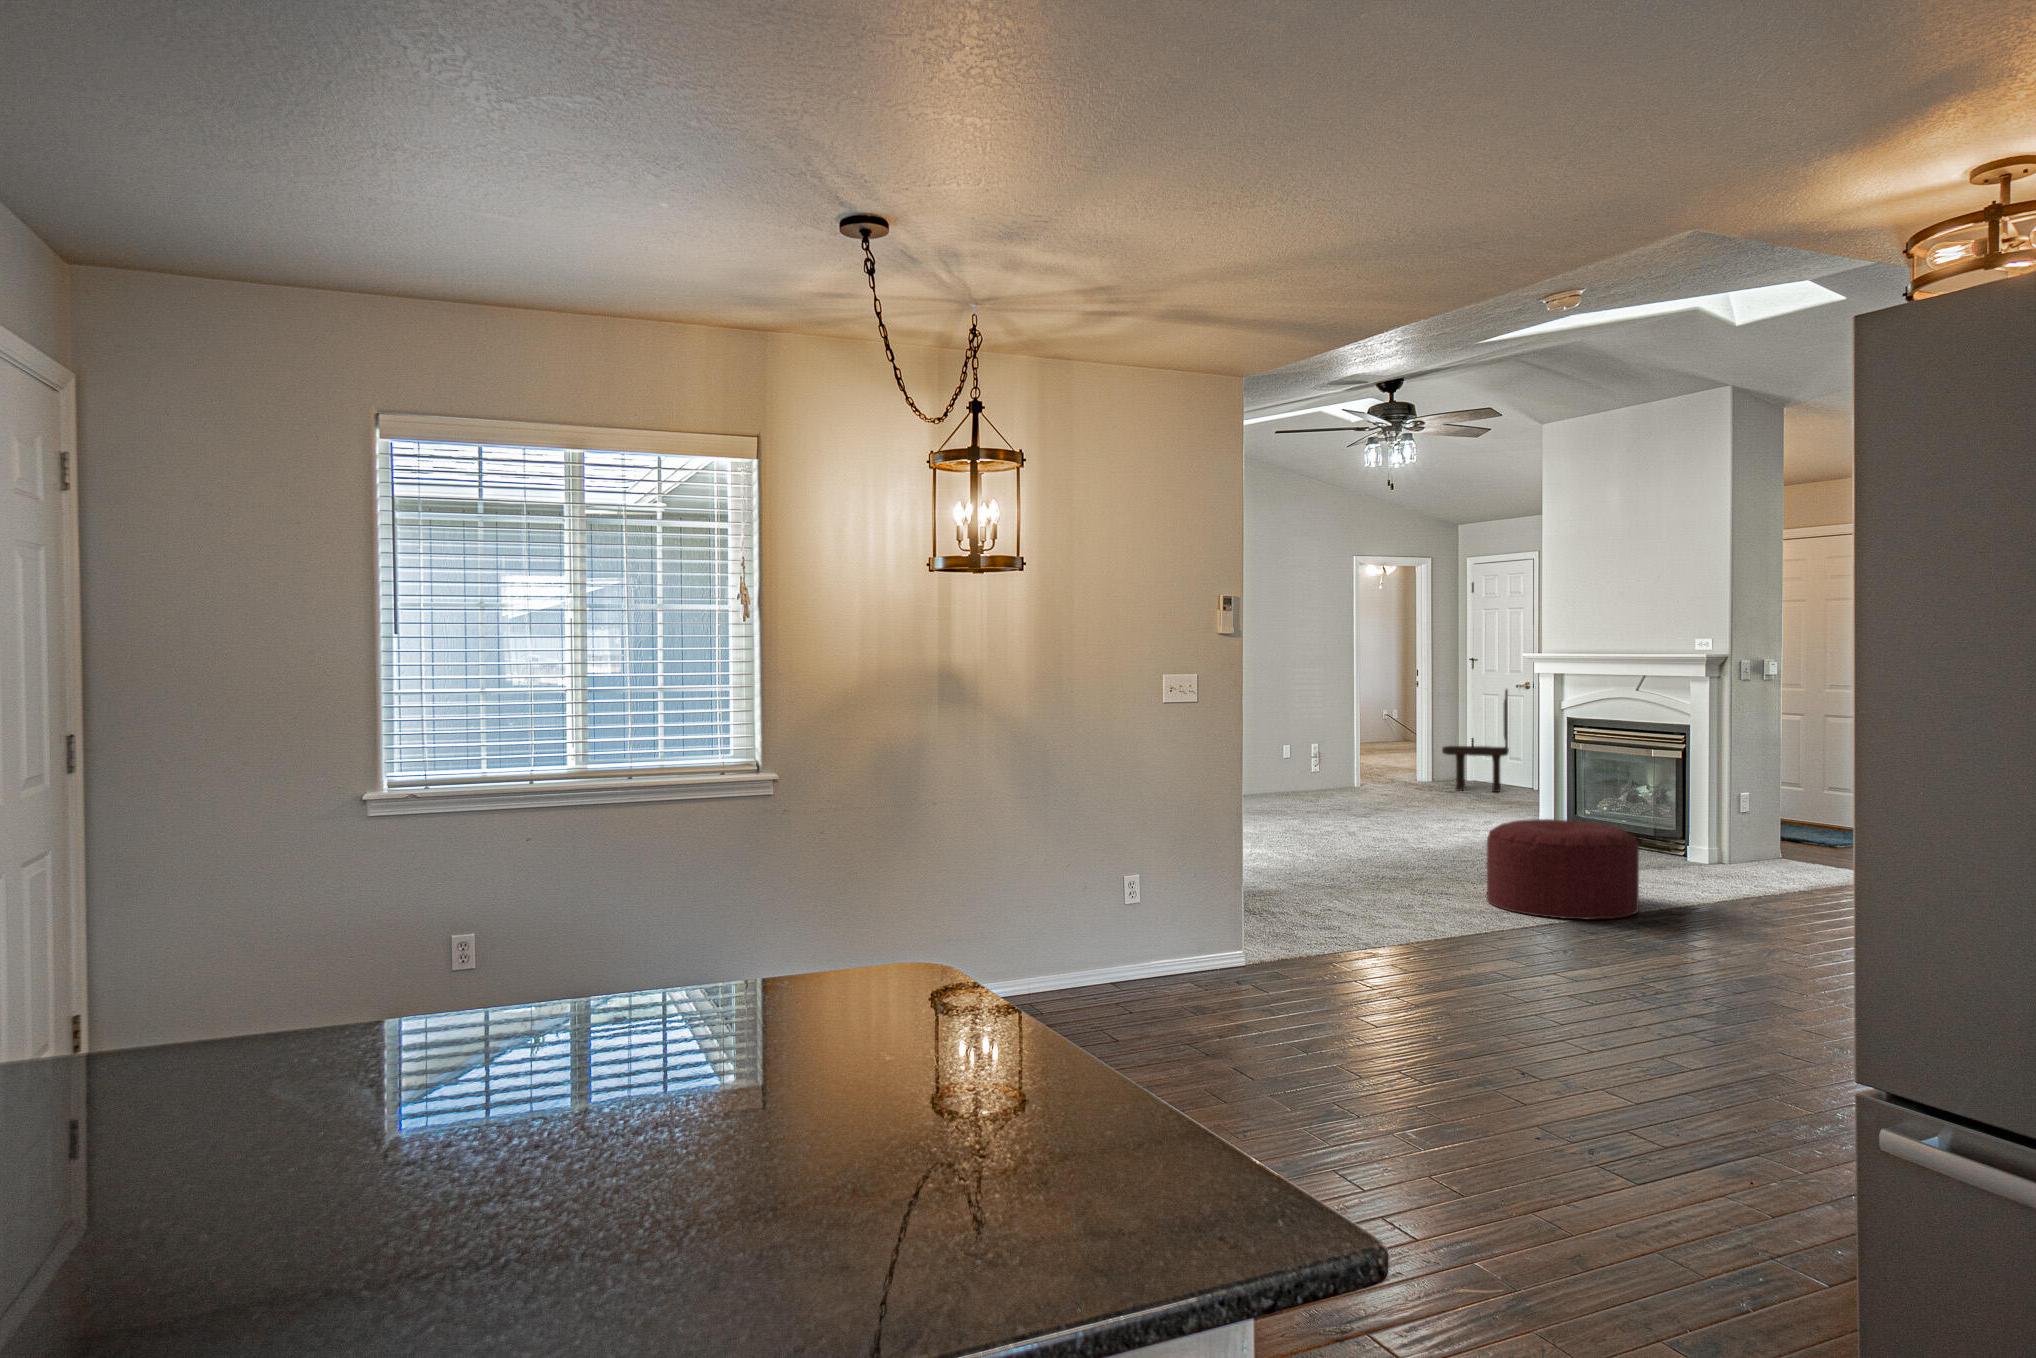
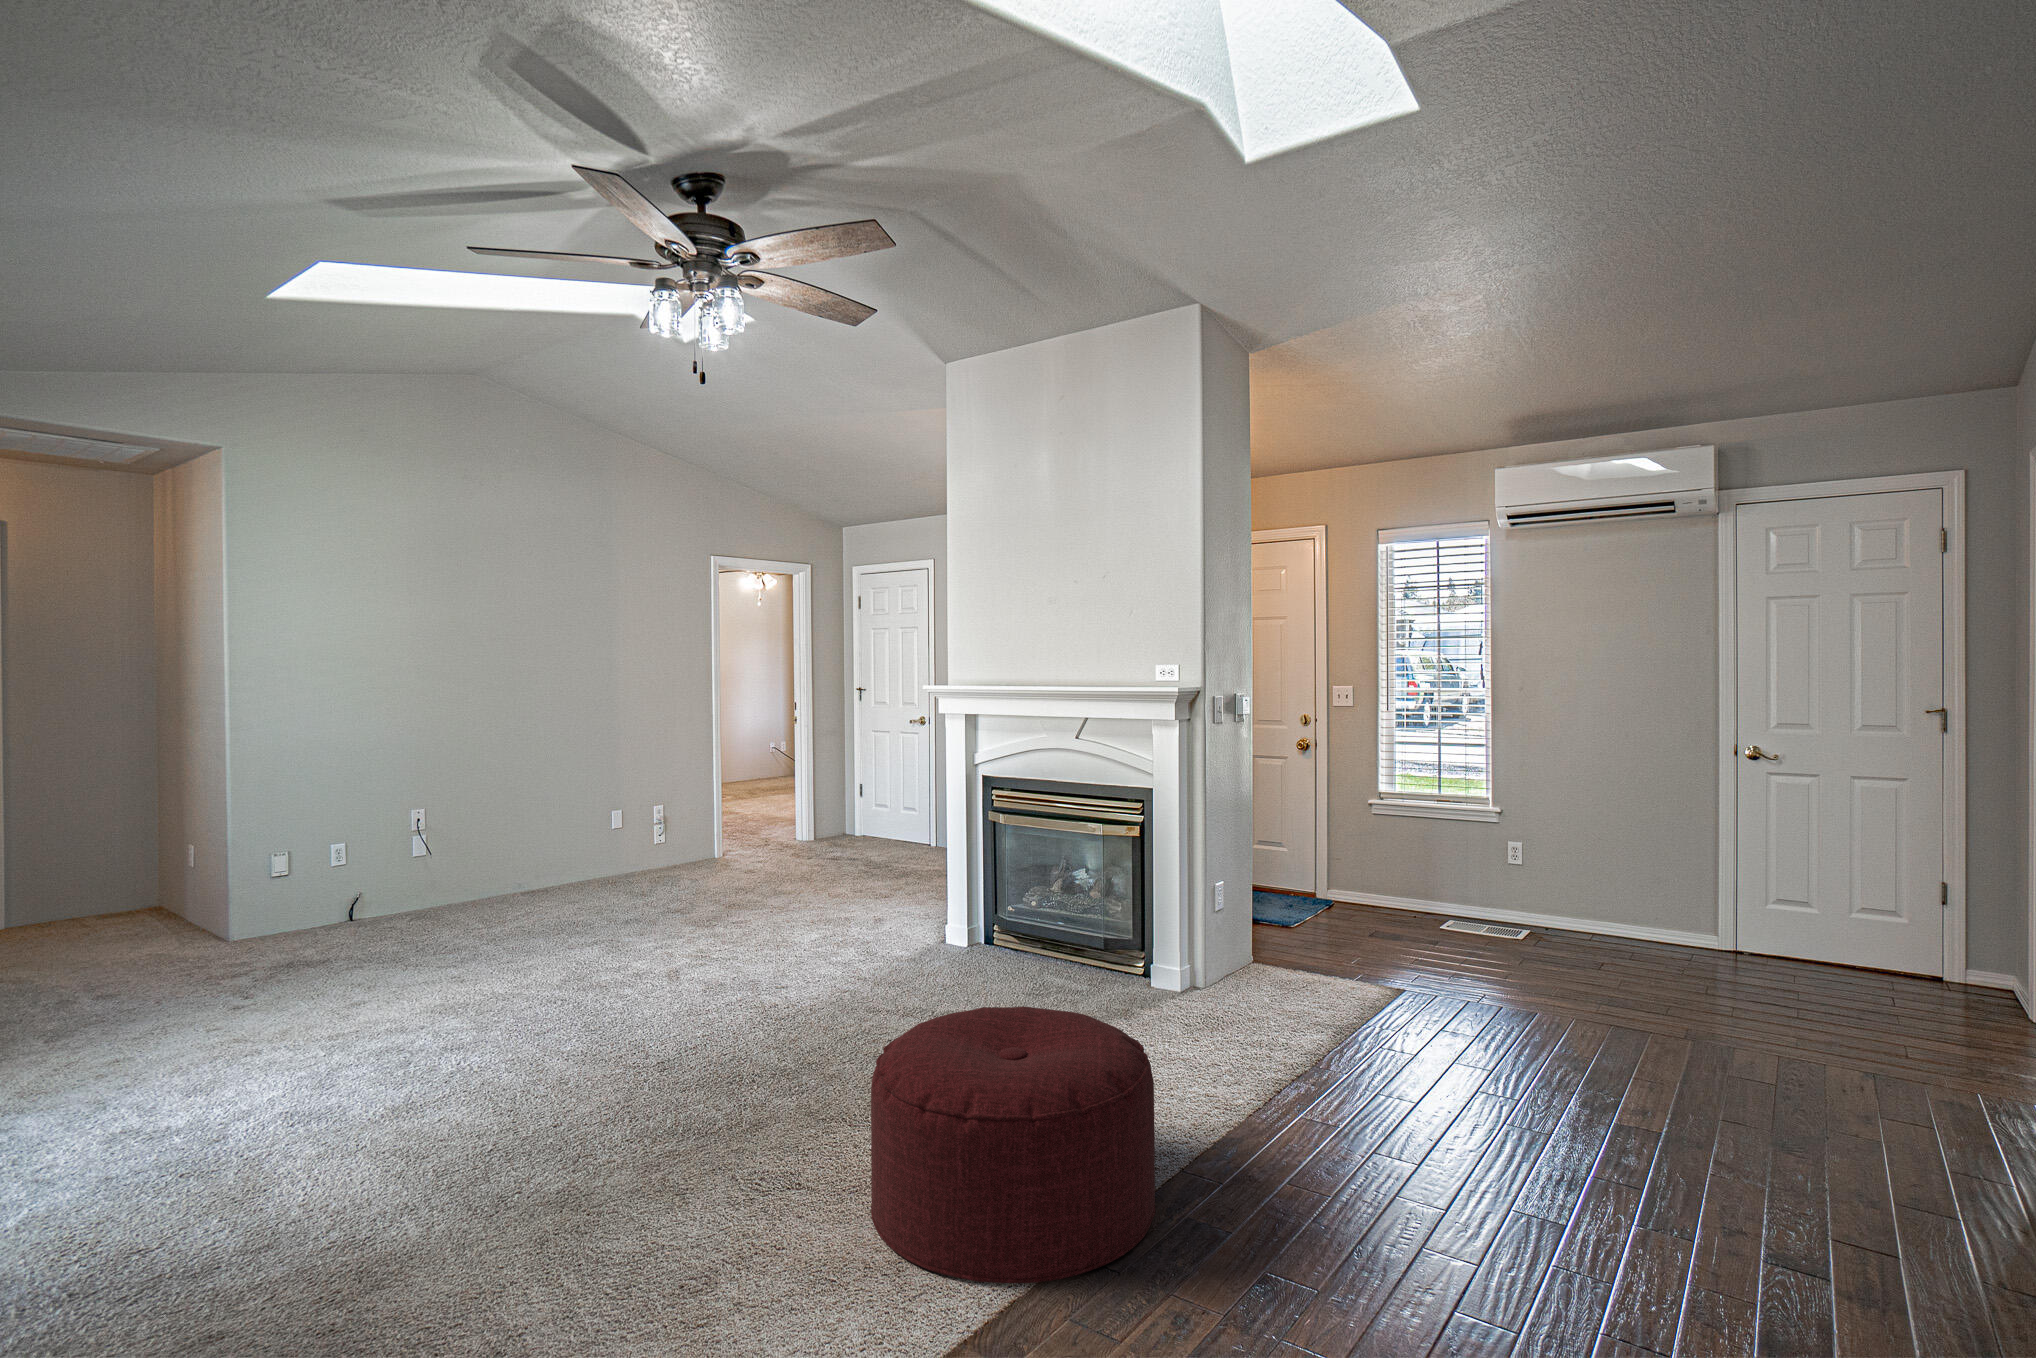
dining chair: present [1442,689,1509,792] -> none [825,724,903,853]

